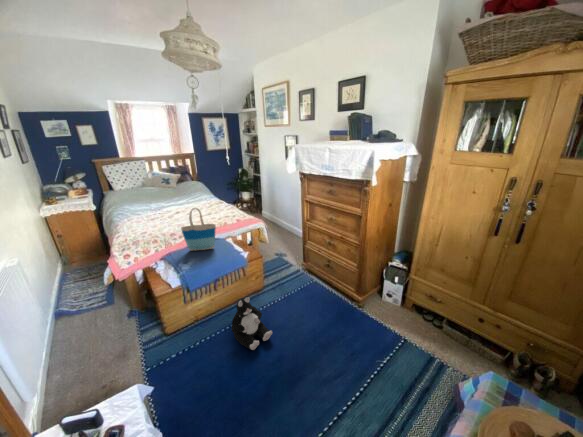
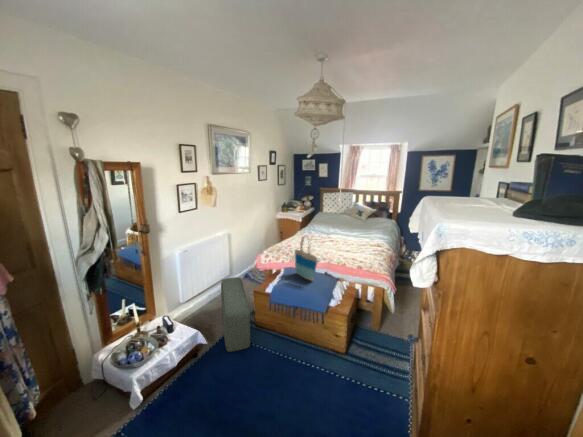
plush toy: present [232,296,272,350] -> none [268,343,309,411]
pouf: none [73,298,181,368] -> present [221,277,250,352]

